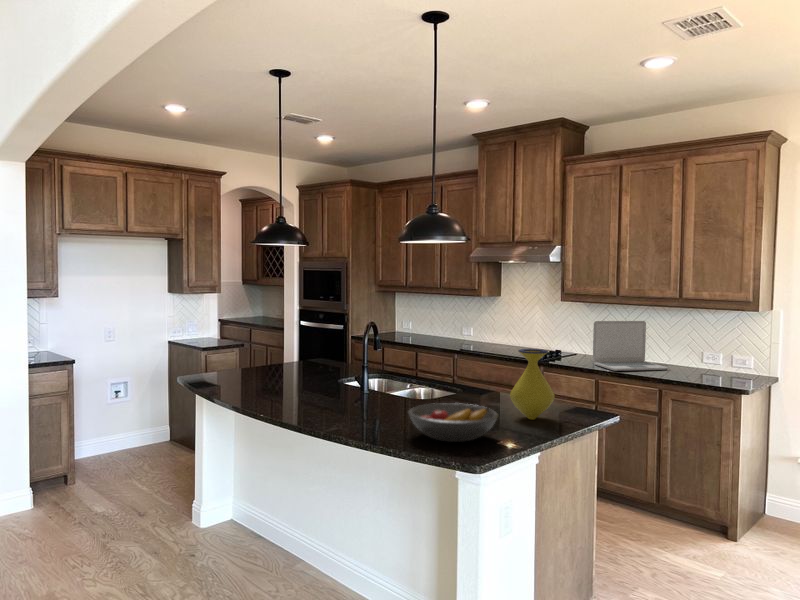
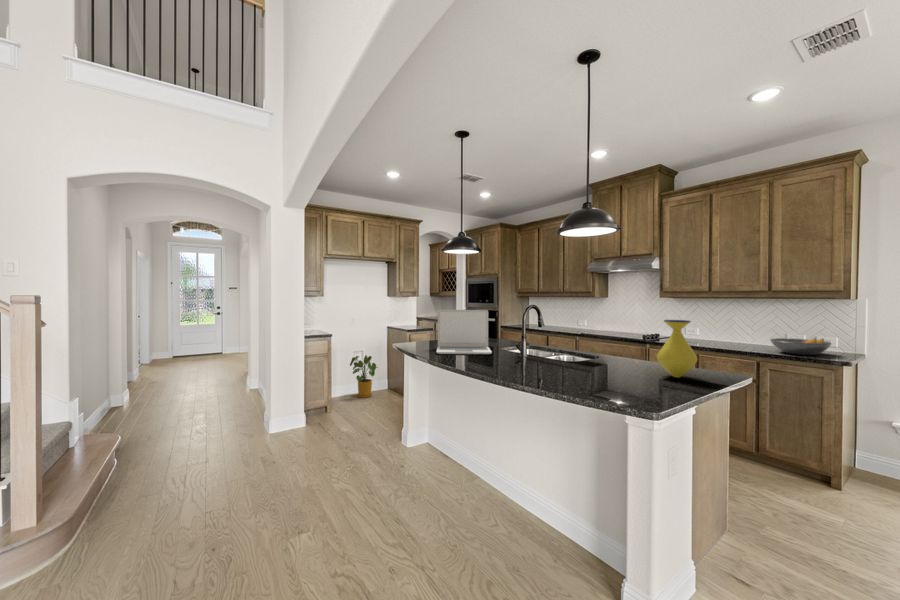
laptop: present [593,321,668,371] -> present [436,310,492,354]
house plant: none [105,389,155,457] -> present [350,355,377,398]
fruit bowl: present [408,403,498,442] -> present [770,338,831,355]

